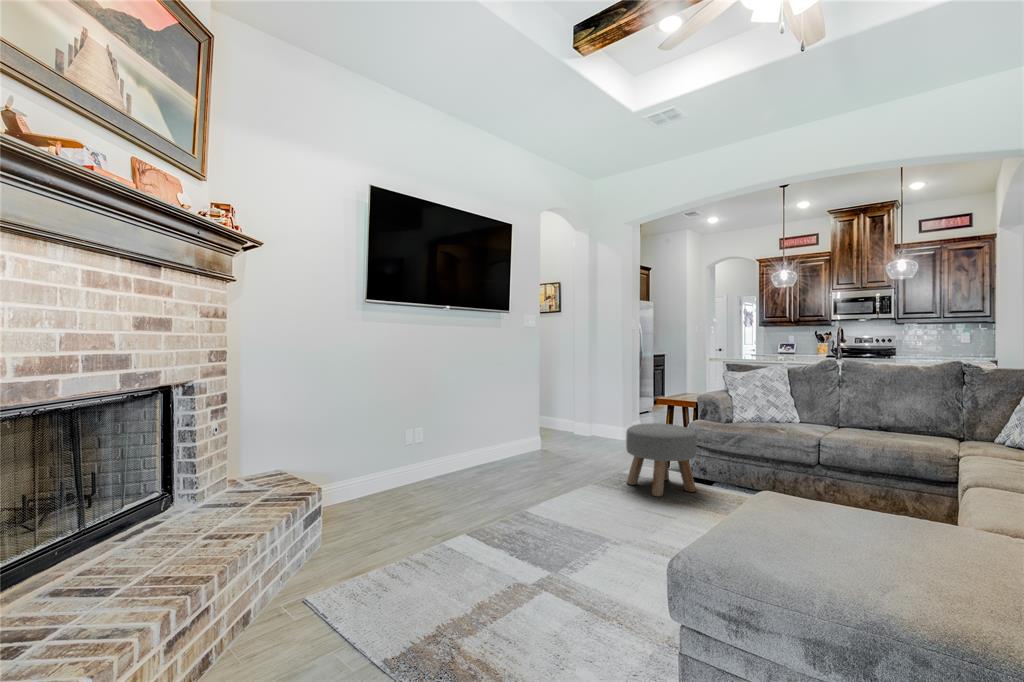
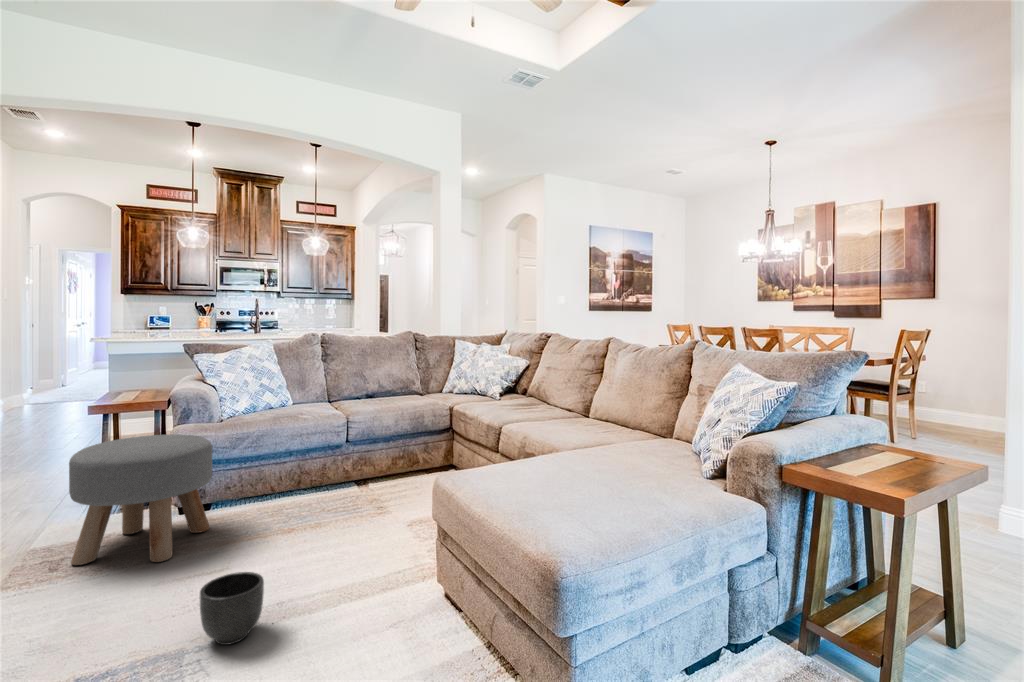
planter: none [620,502,652,539] -> present [200,572,264,645]

